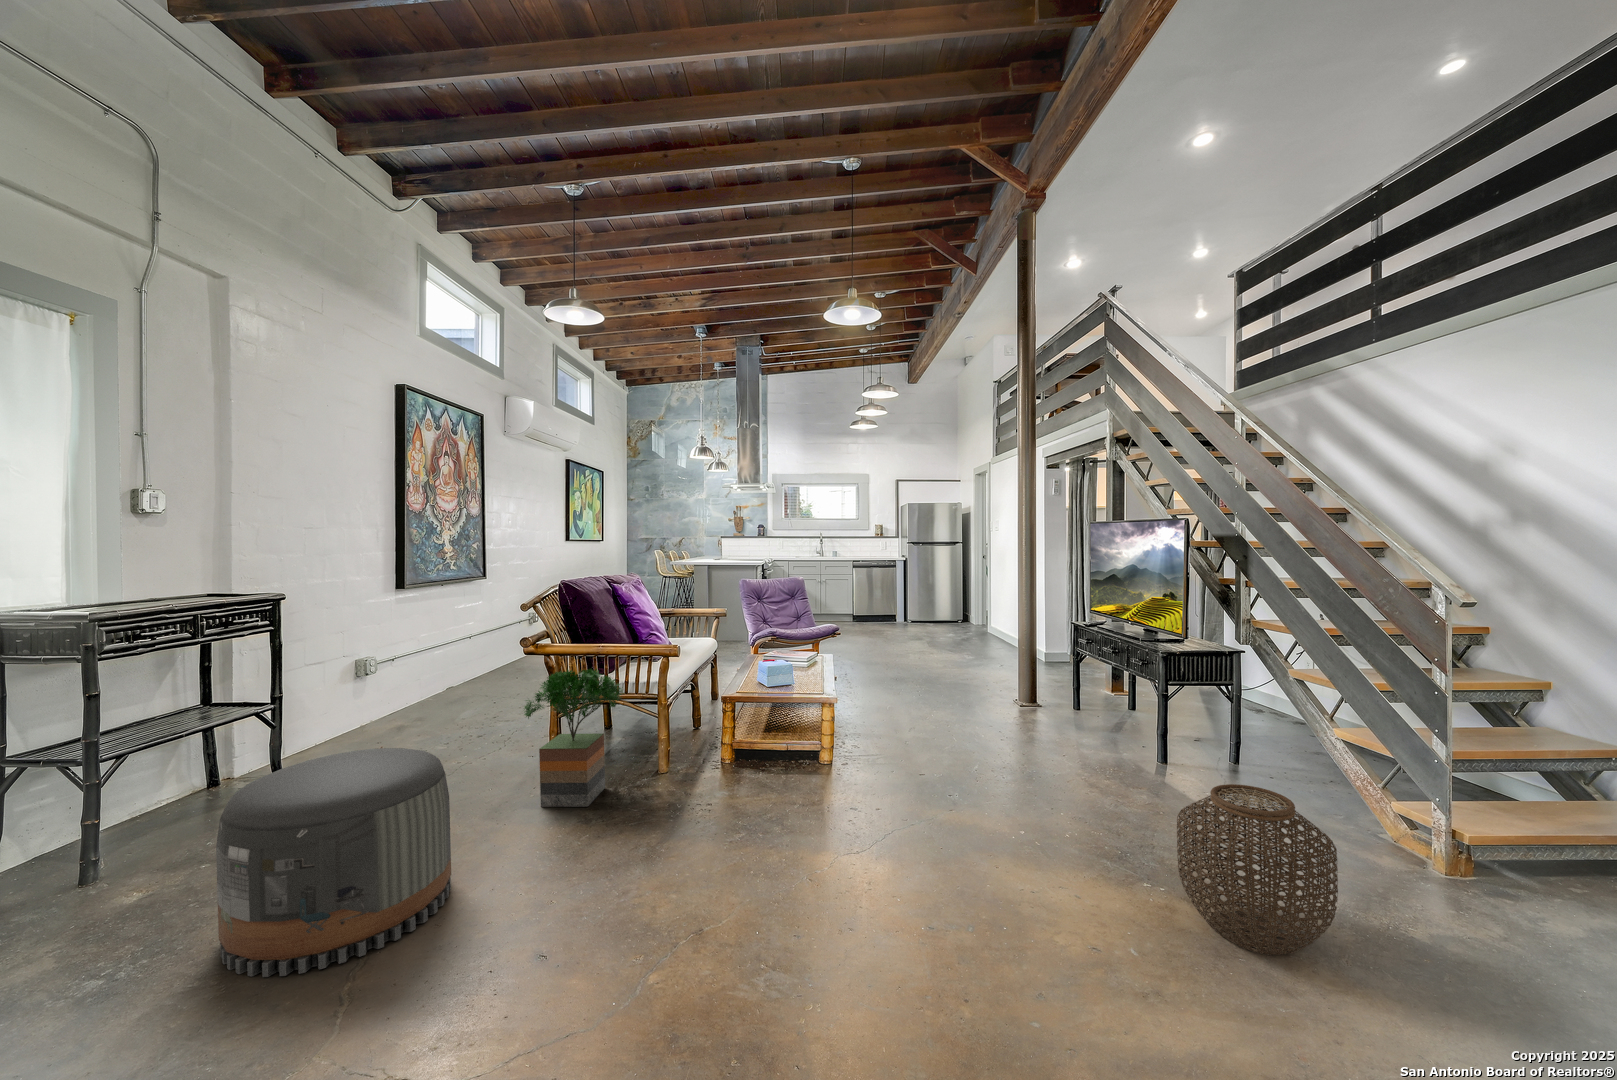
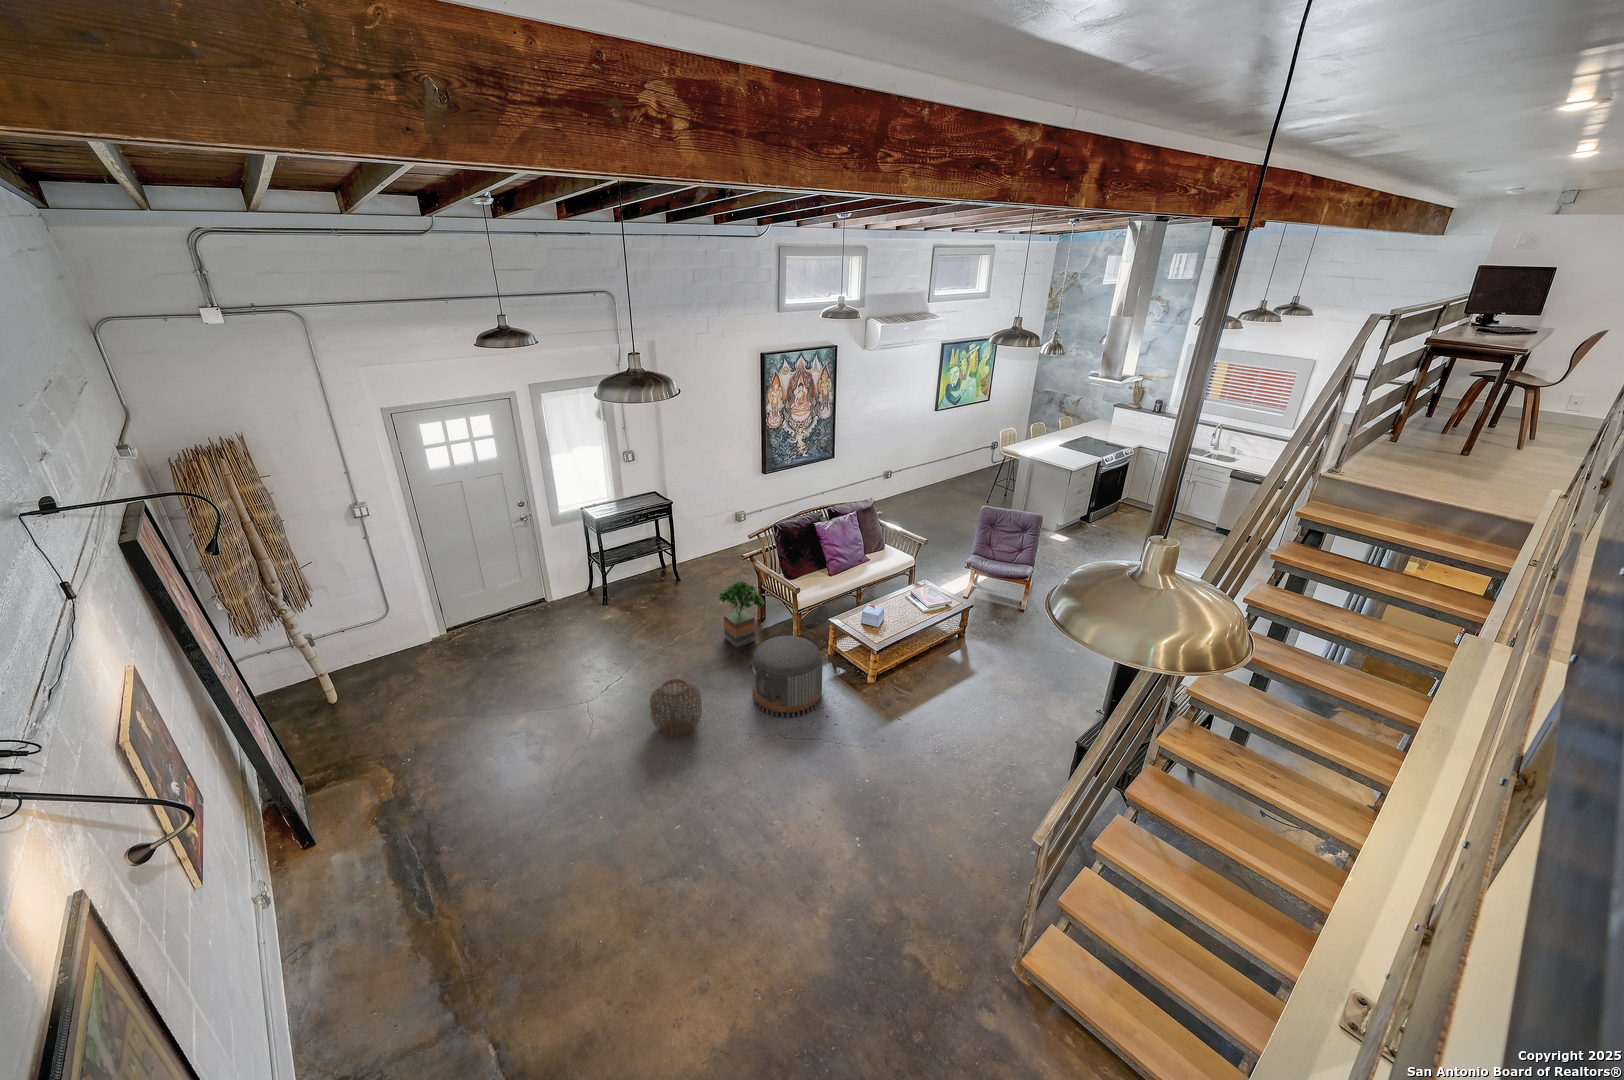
pouf: present [216,748,451,977] -> present [752,636,822,718]
woven basket: present [1177,784,1338,955] -> present [650,679,702,737]

